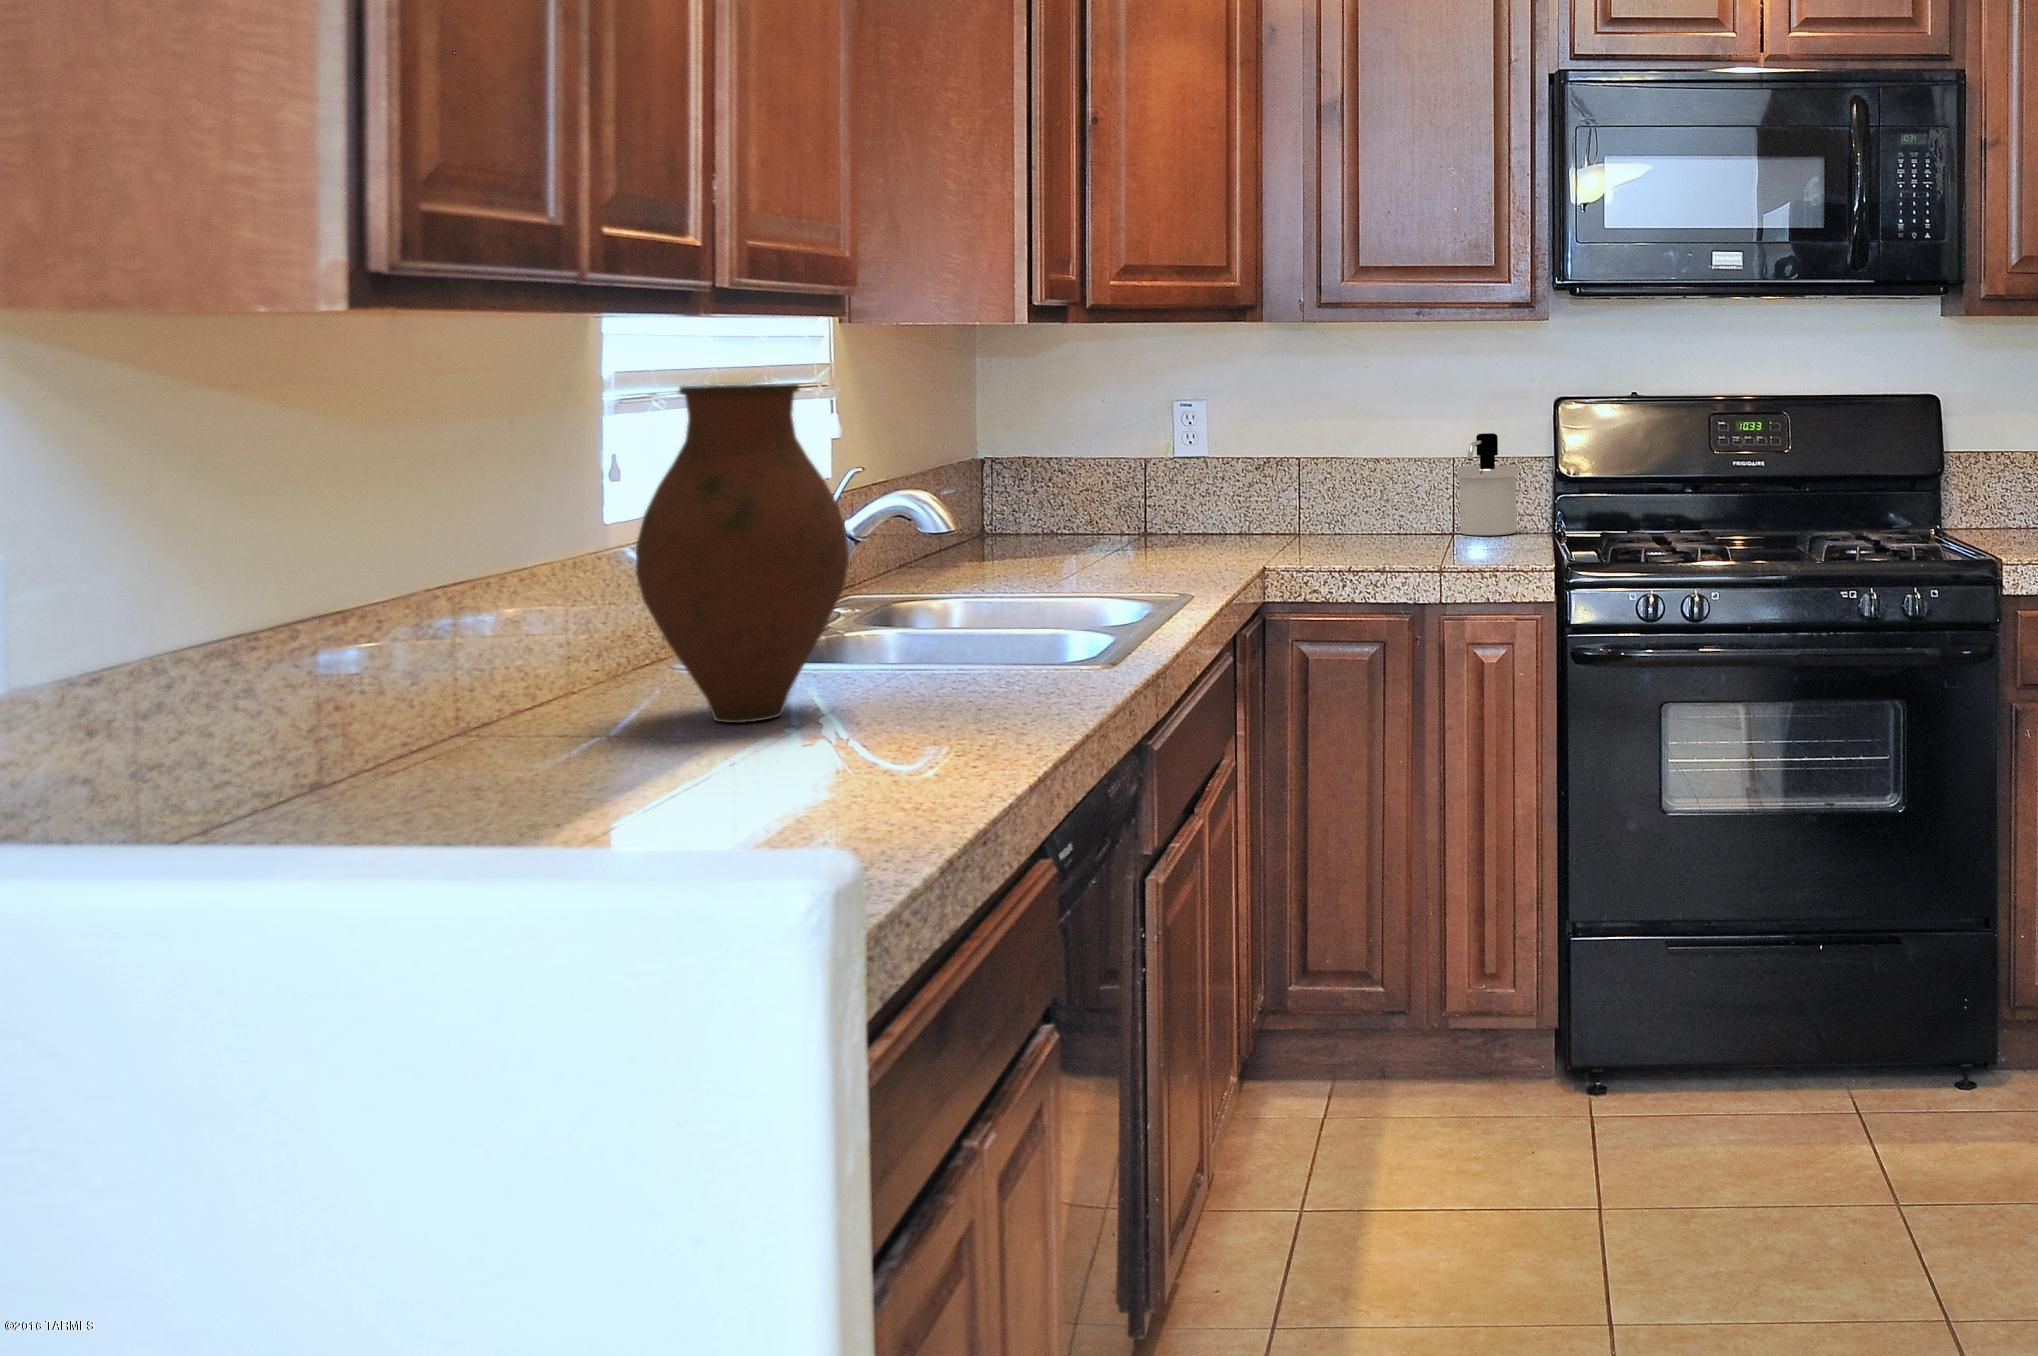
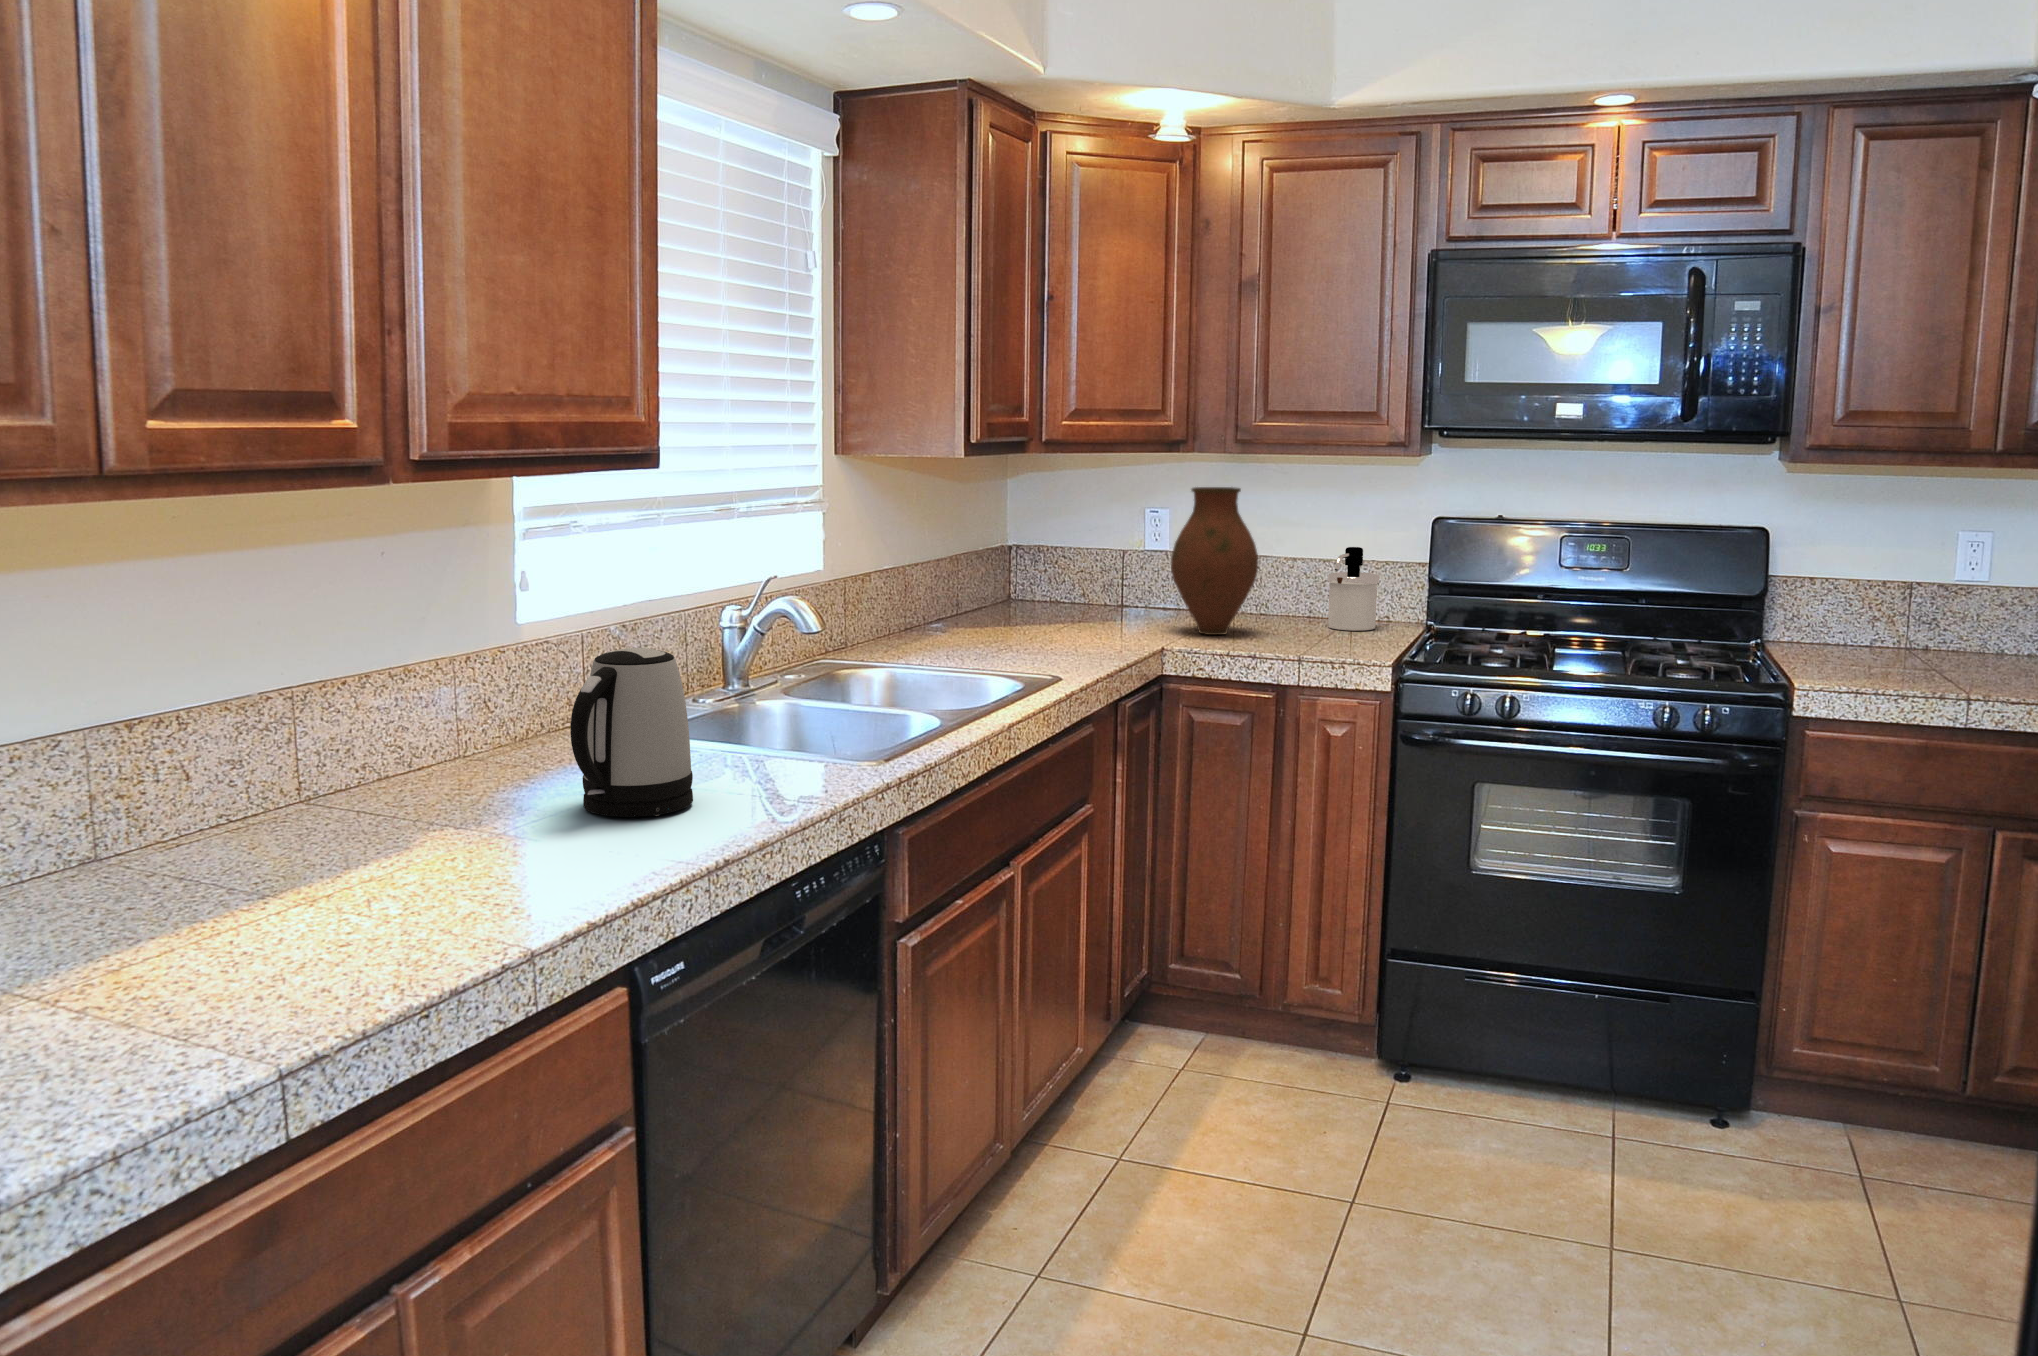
vase: present [636,384,849,723] -> present [1171,487,1258,635]
kettle: none [400,542,614,807] -> present [570,648,693,817]

